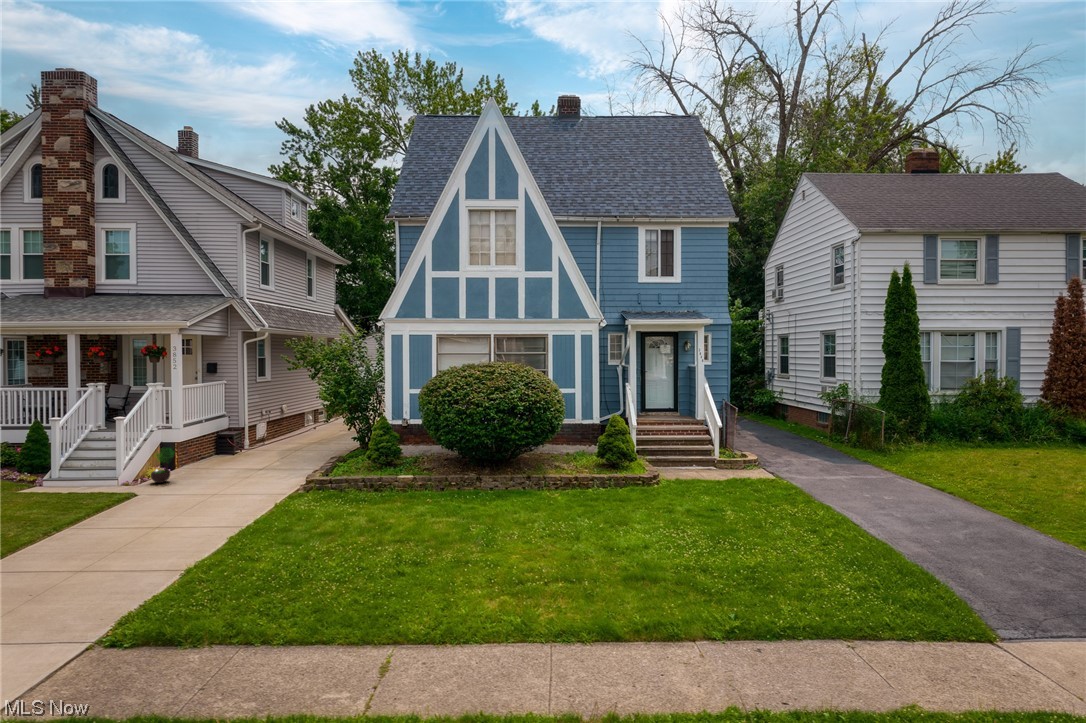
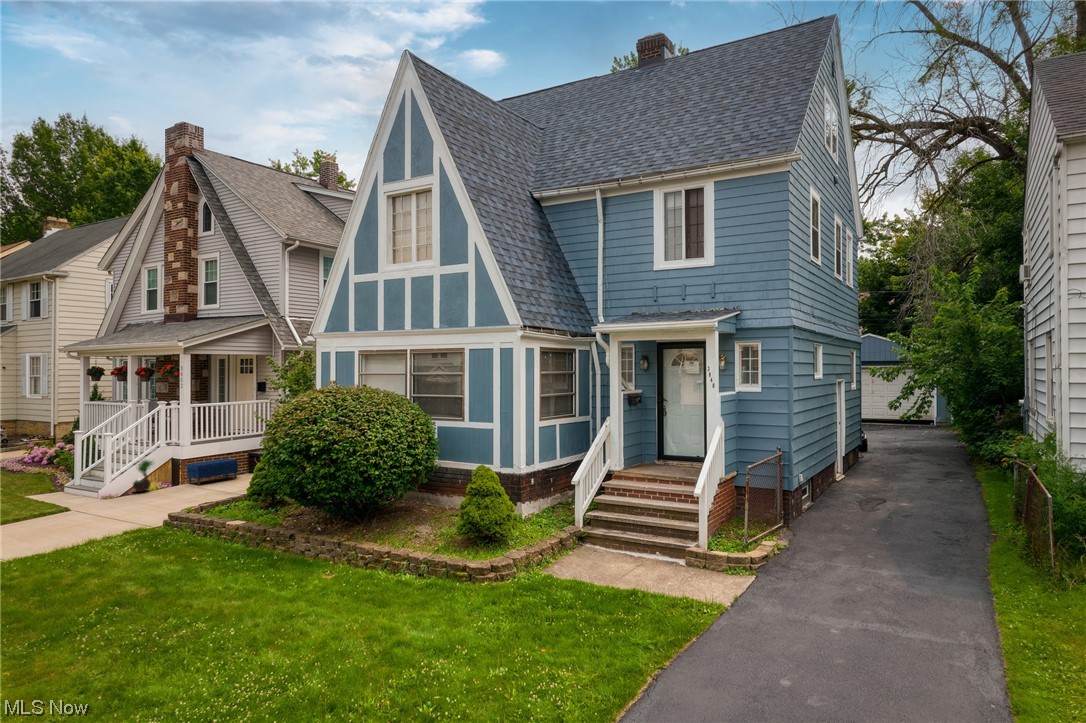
bench: none [189,443,234,471] -> present [187,459,238,485]

